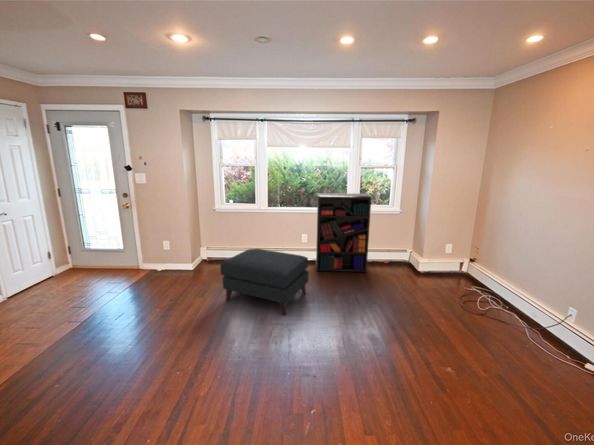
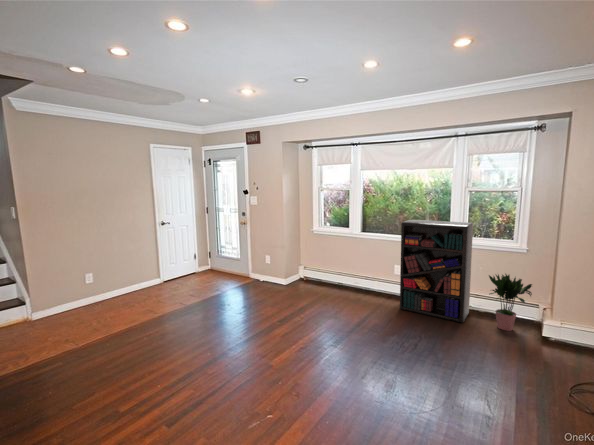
potted plant: none [380,228,414,271] -> present [489,274,532,331]
ottoman: present [221,249,308,315] -> none [284,271,368,339]

